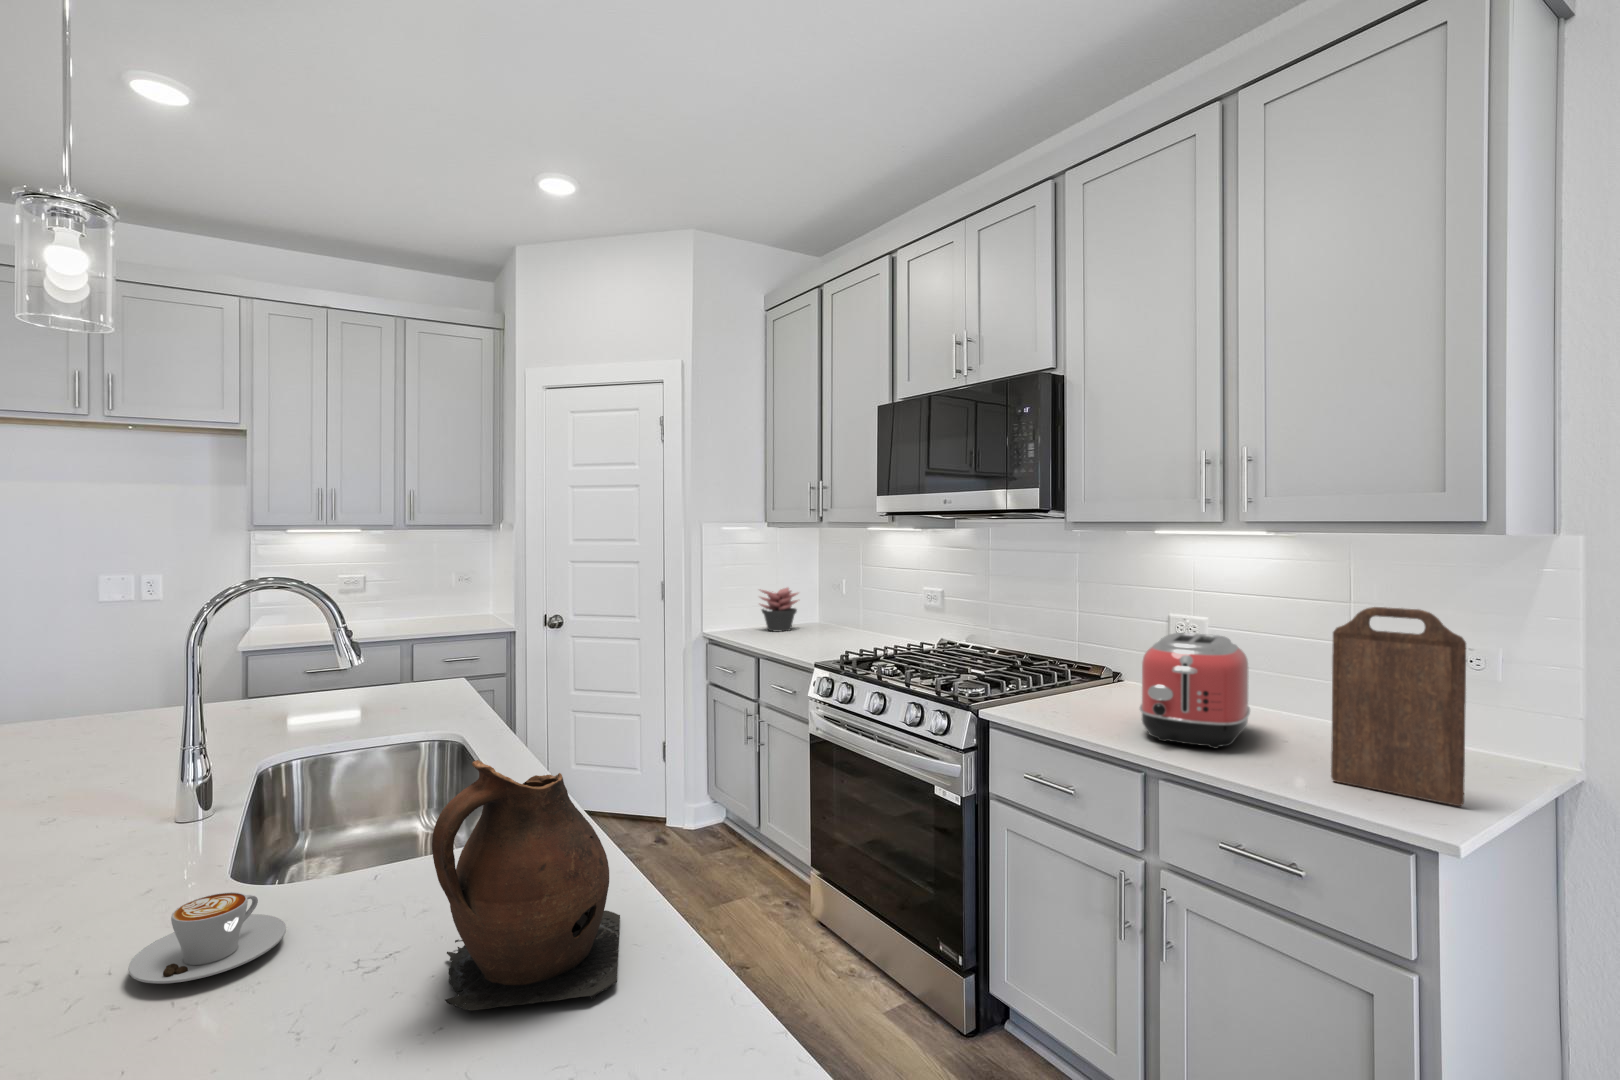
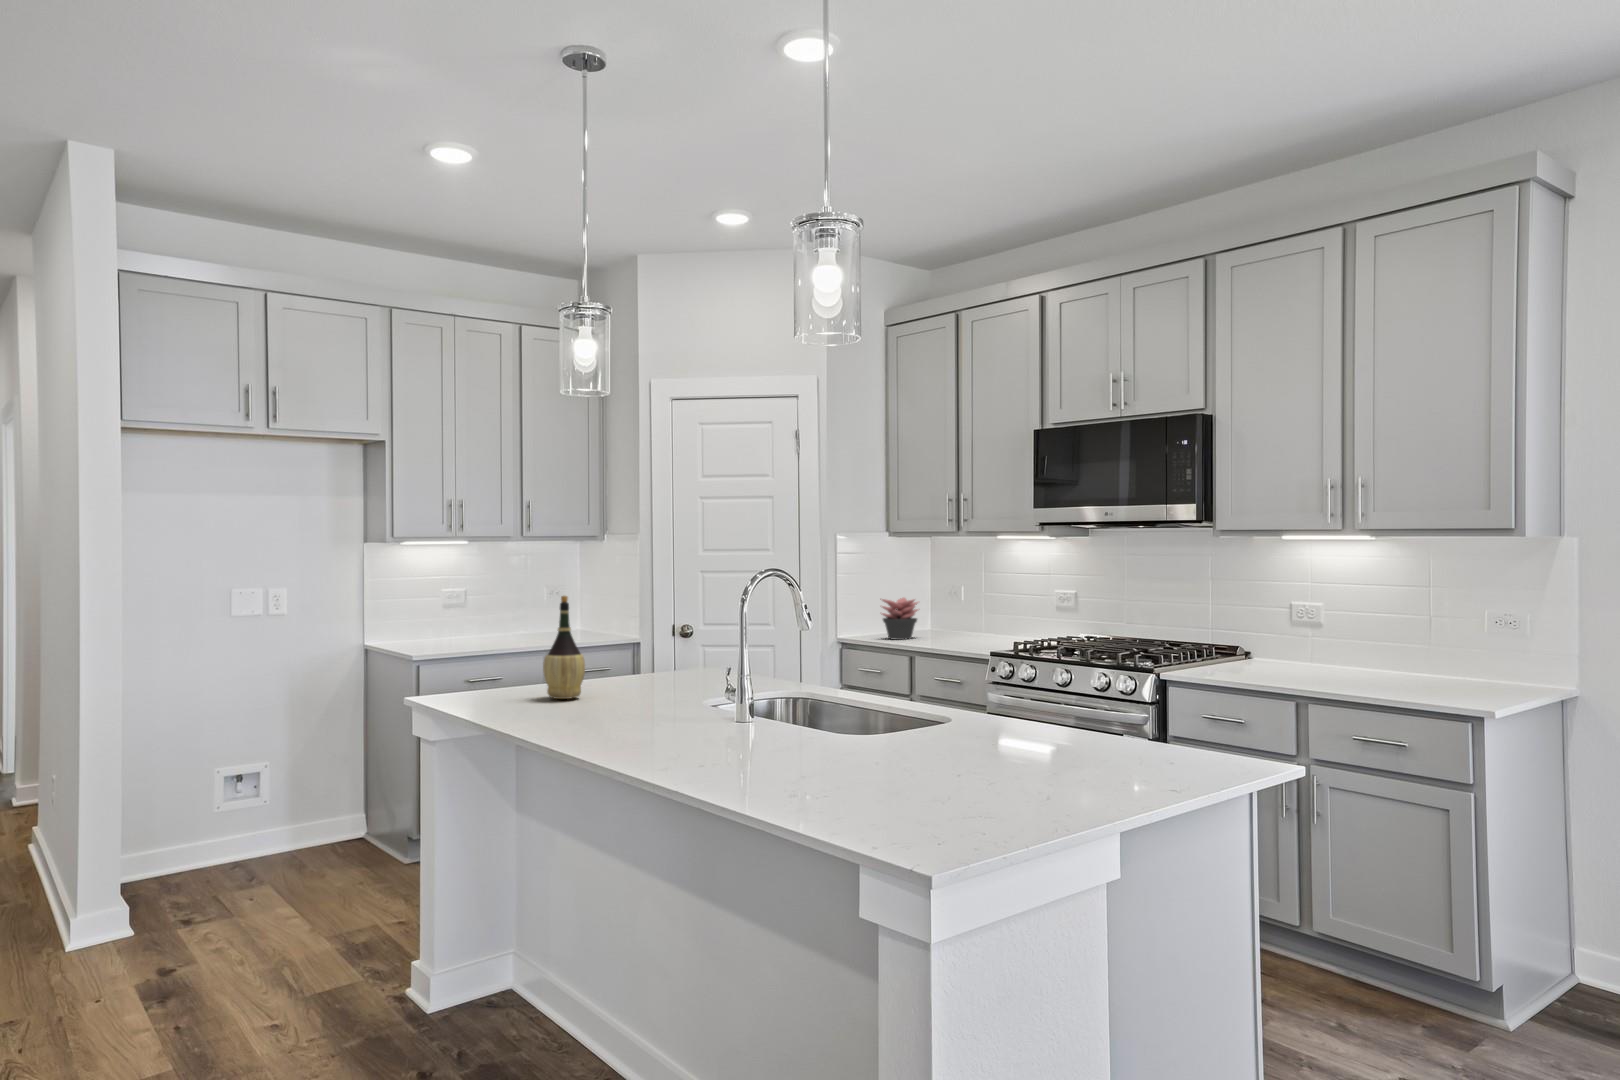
cutting board: present [1331,607,1466,806] -> none [1421,580,1499,700]
wine bottle: none [48,619,124,761] -> present [543,596,585,699]
toaster: present [1140,633,1250,748] -> none [1288,610,1364,685]
ceramic pitcher: present [432,760,620,1011] -> none [1010,637,1112,747]
coffee cup: present [128,892,286,984] -> none [863,715,928,746]

